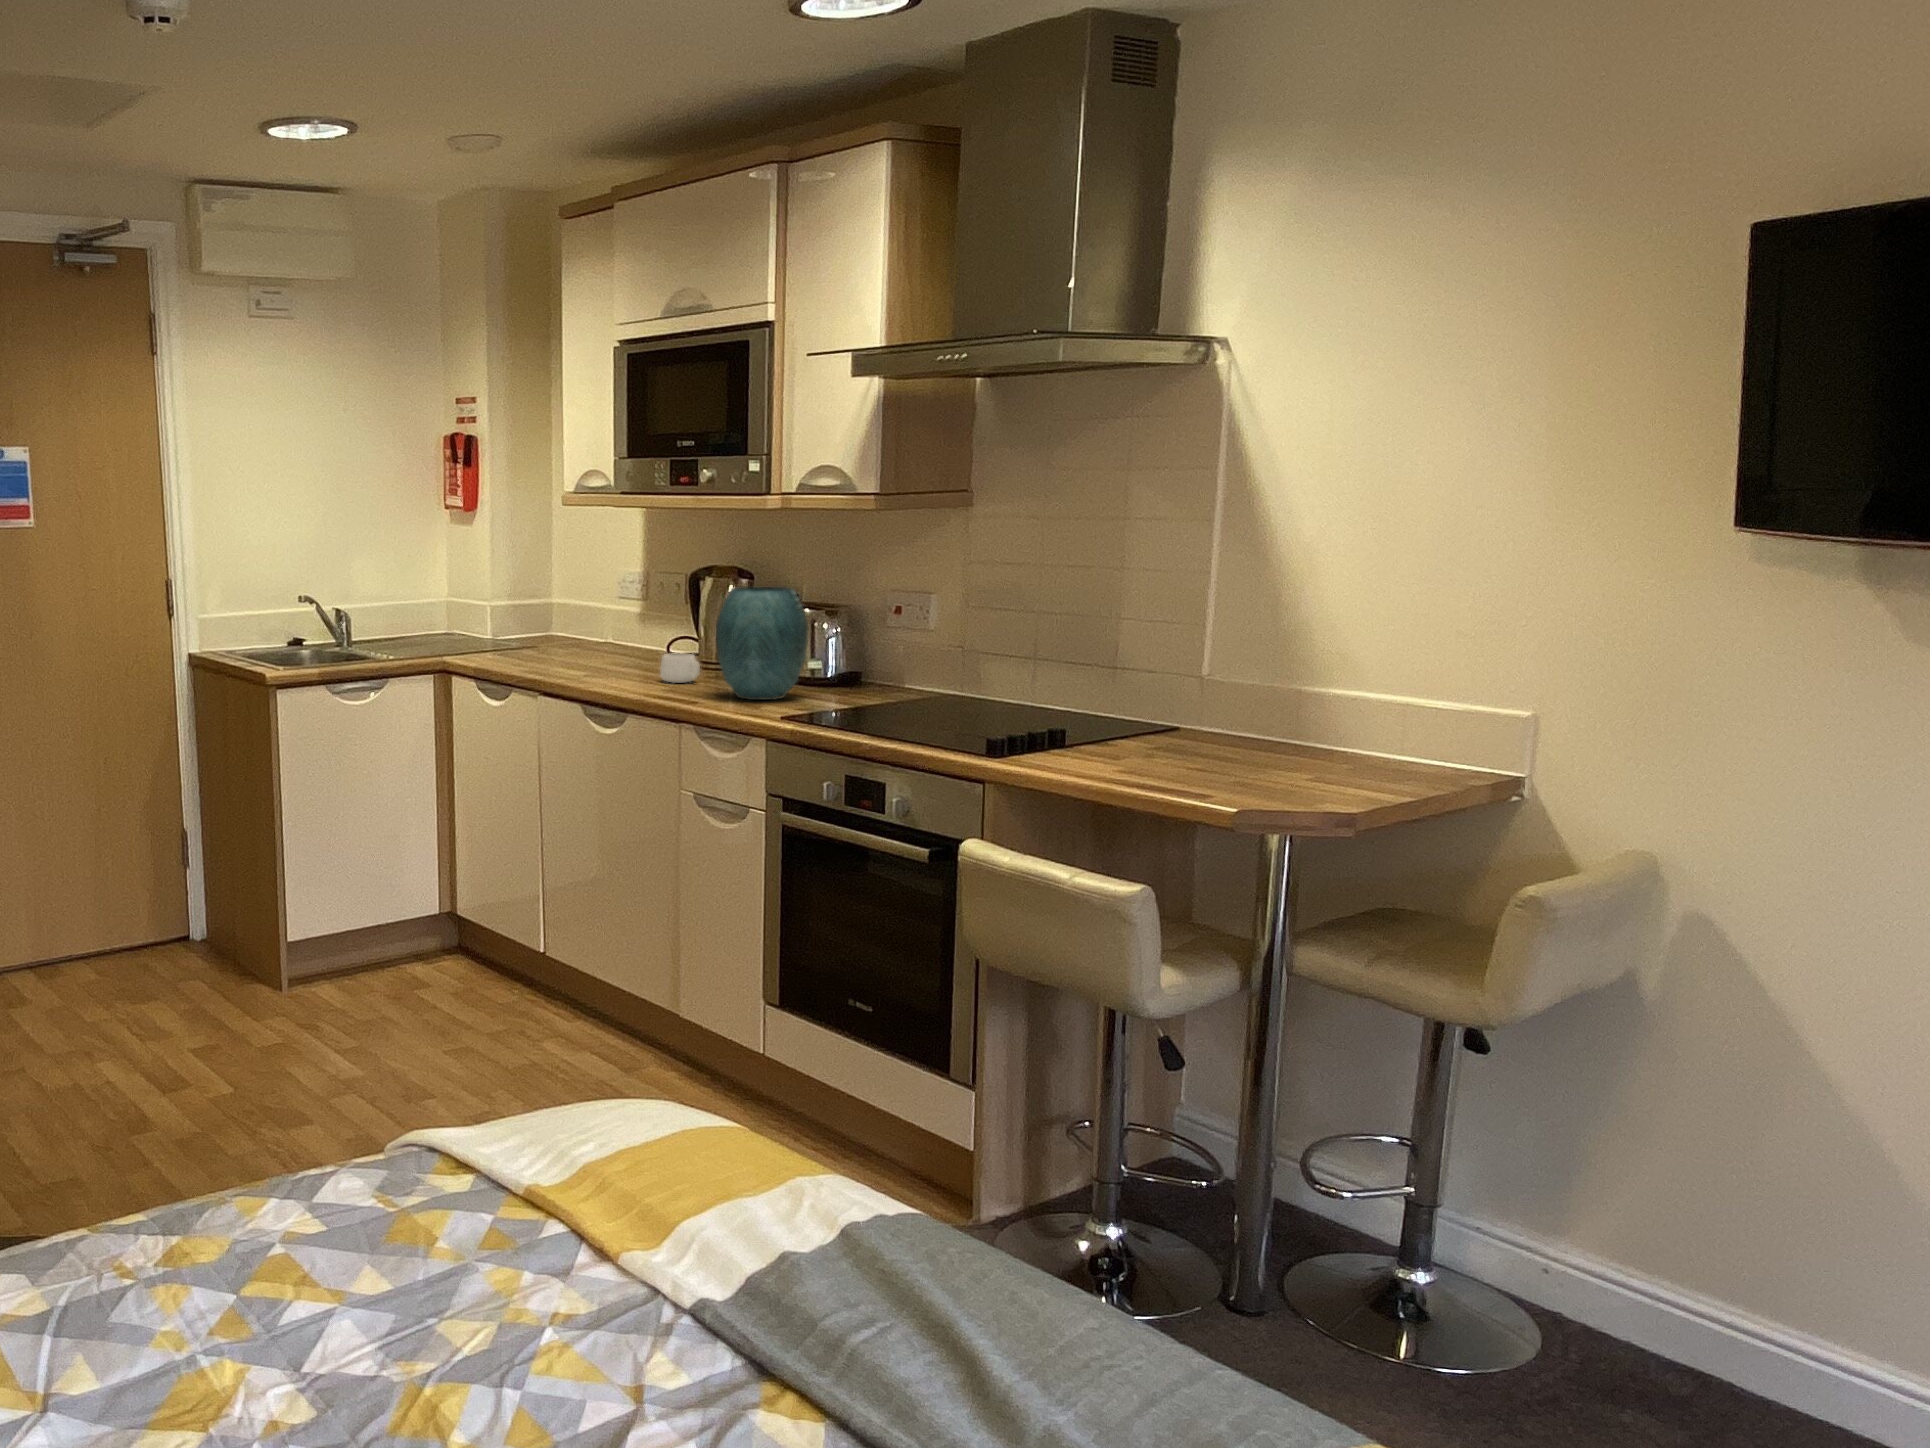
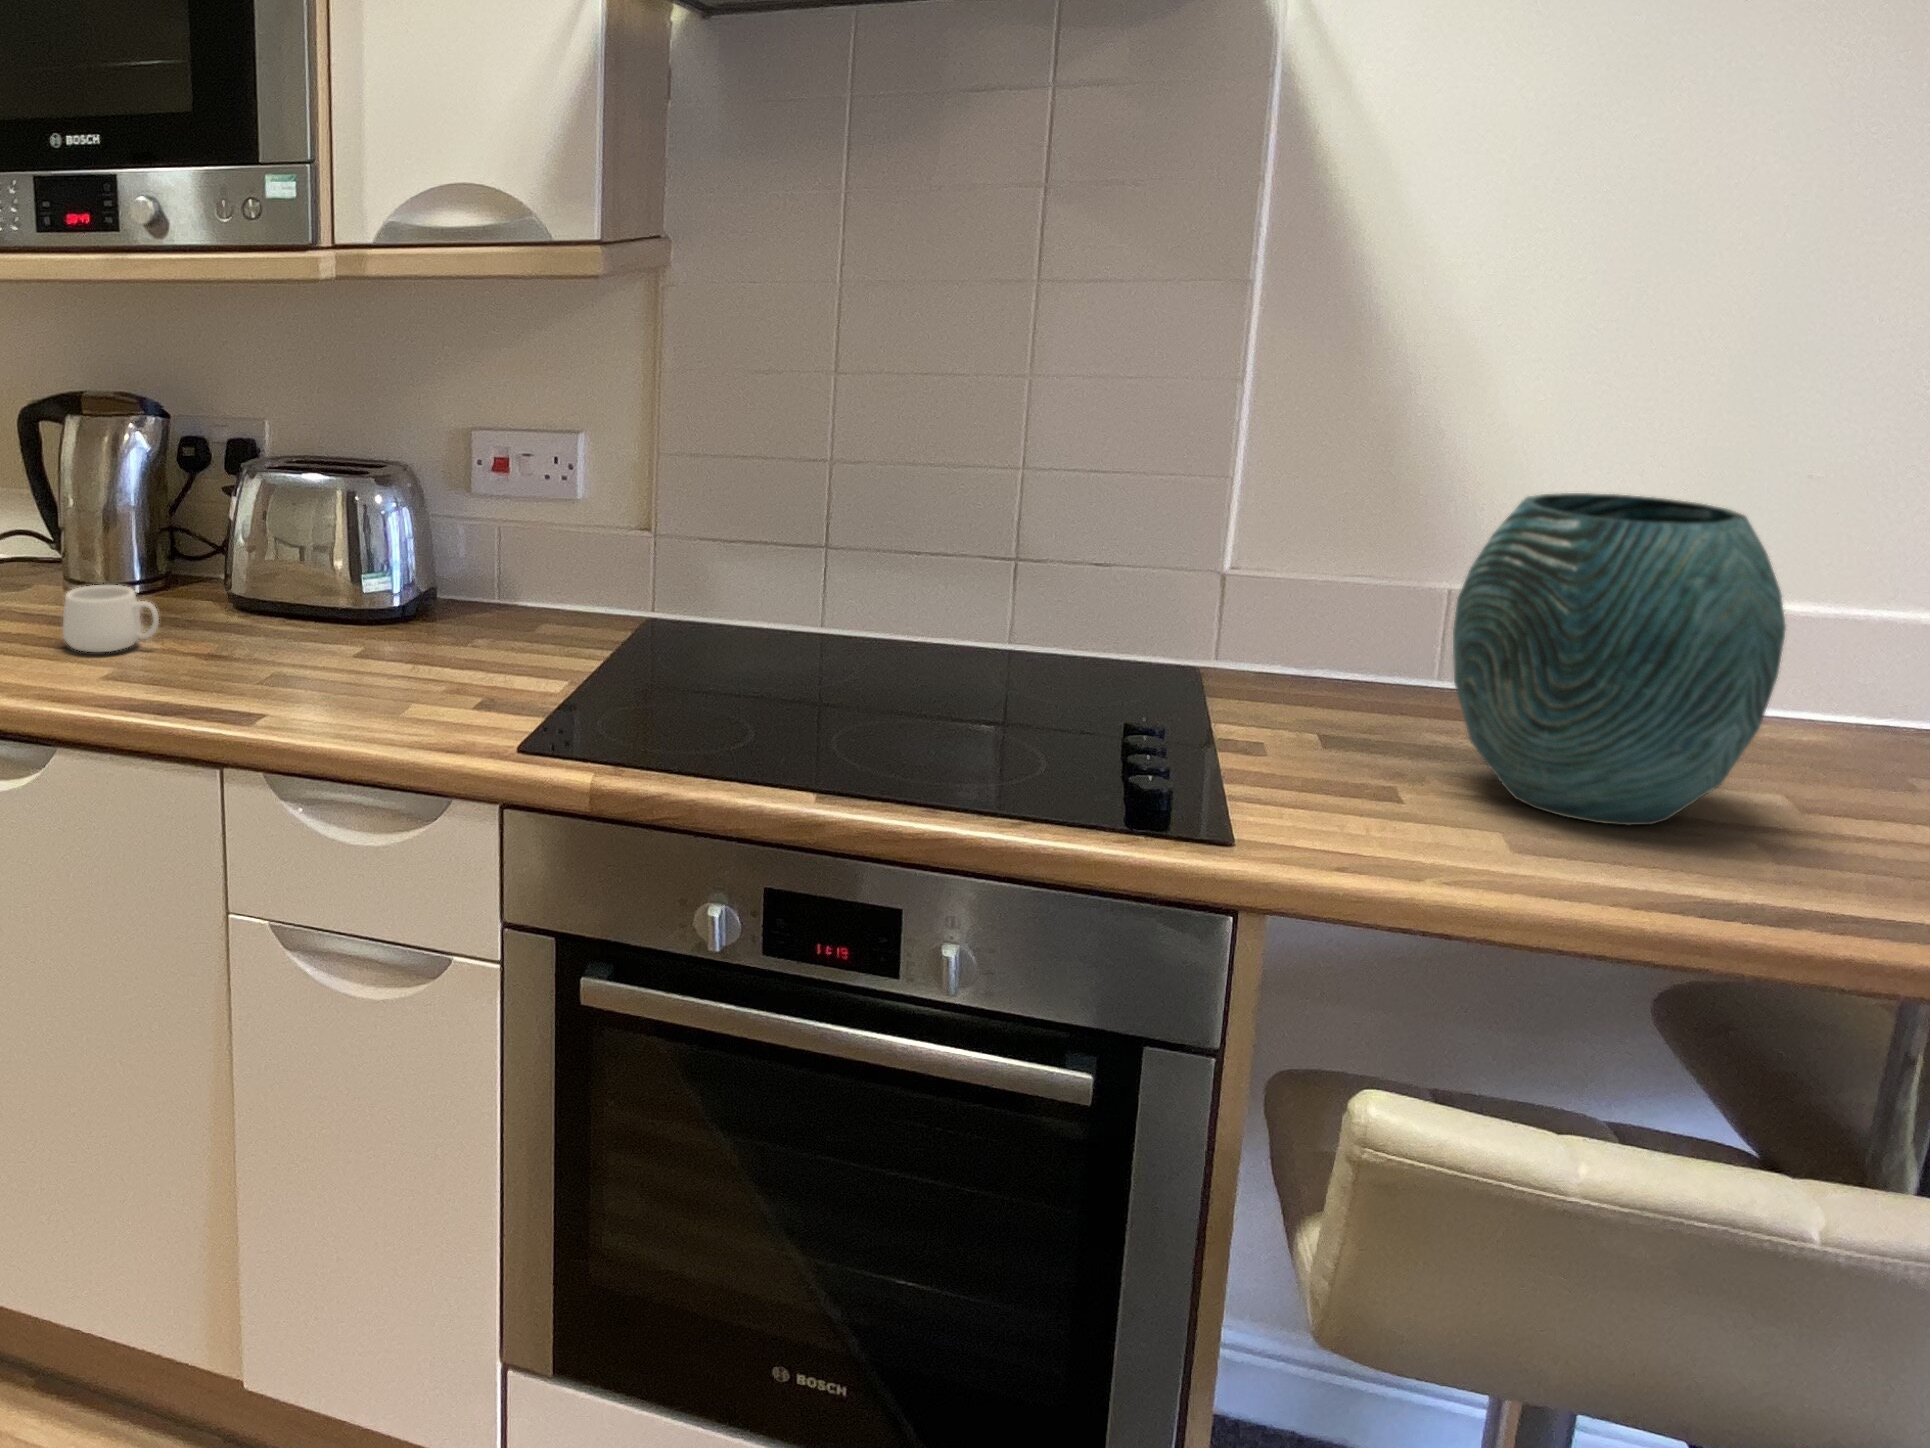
vase: present [716,587,808,700] -> present [1453,493,1786,825]

